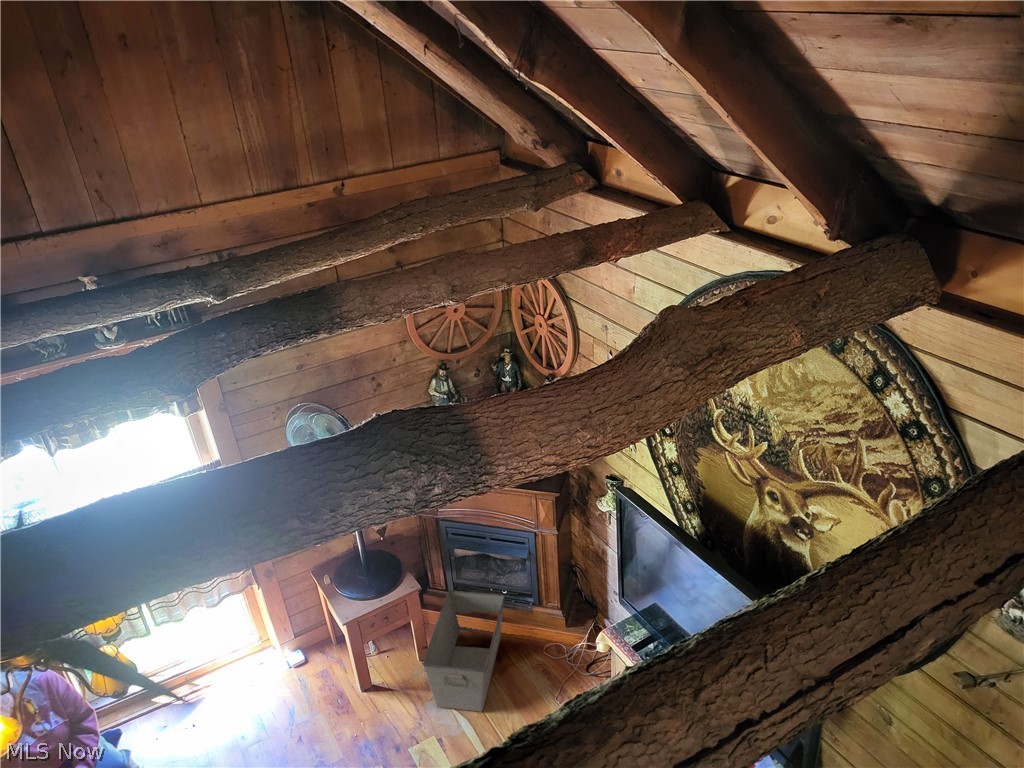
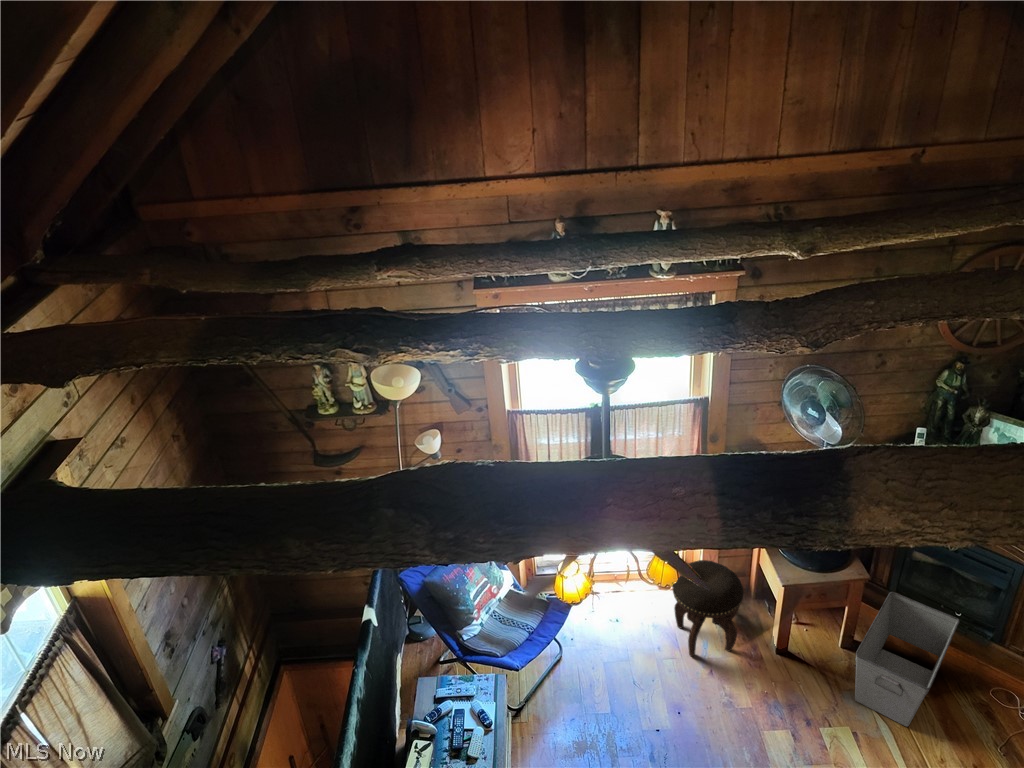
footstool: none [236,625,319,733] -> present [672,560,743,657]

